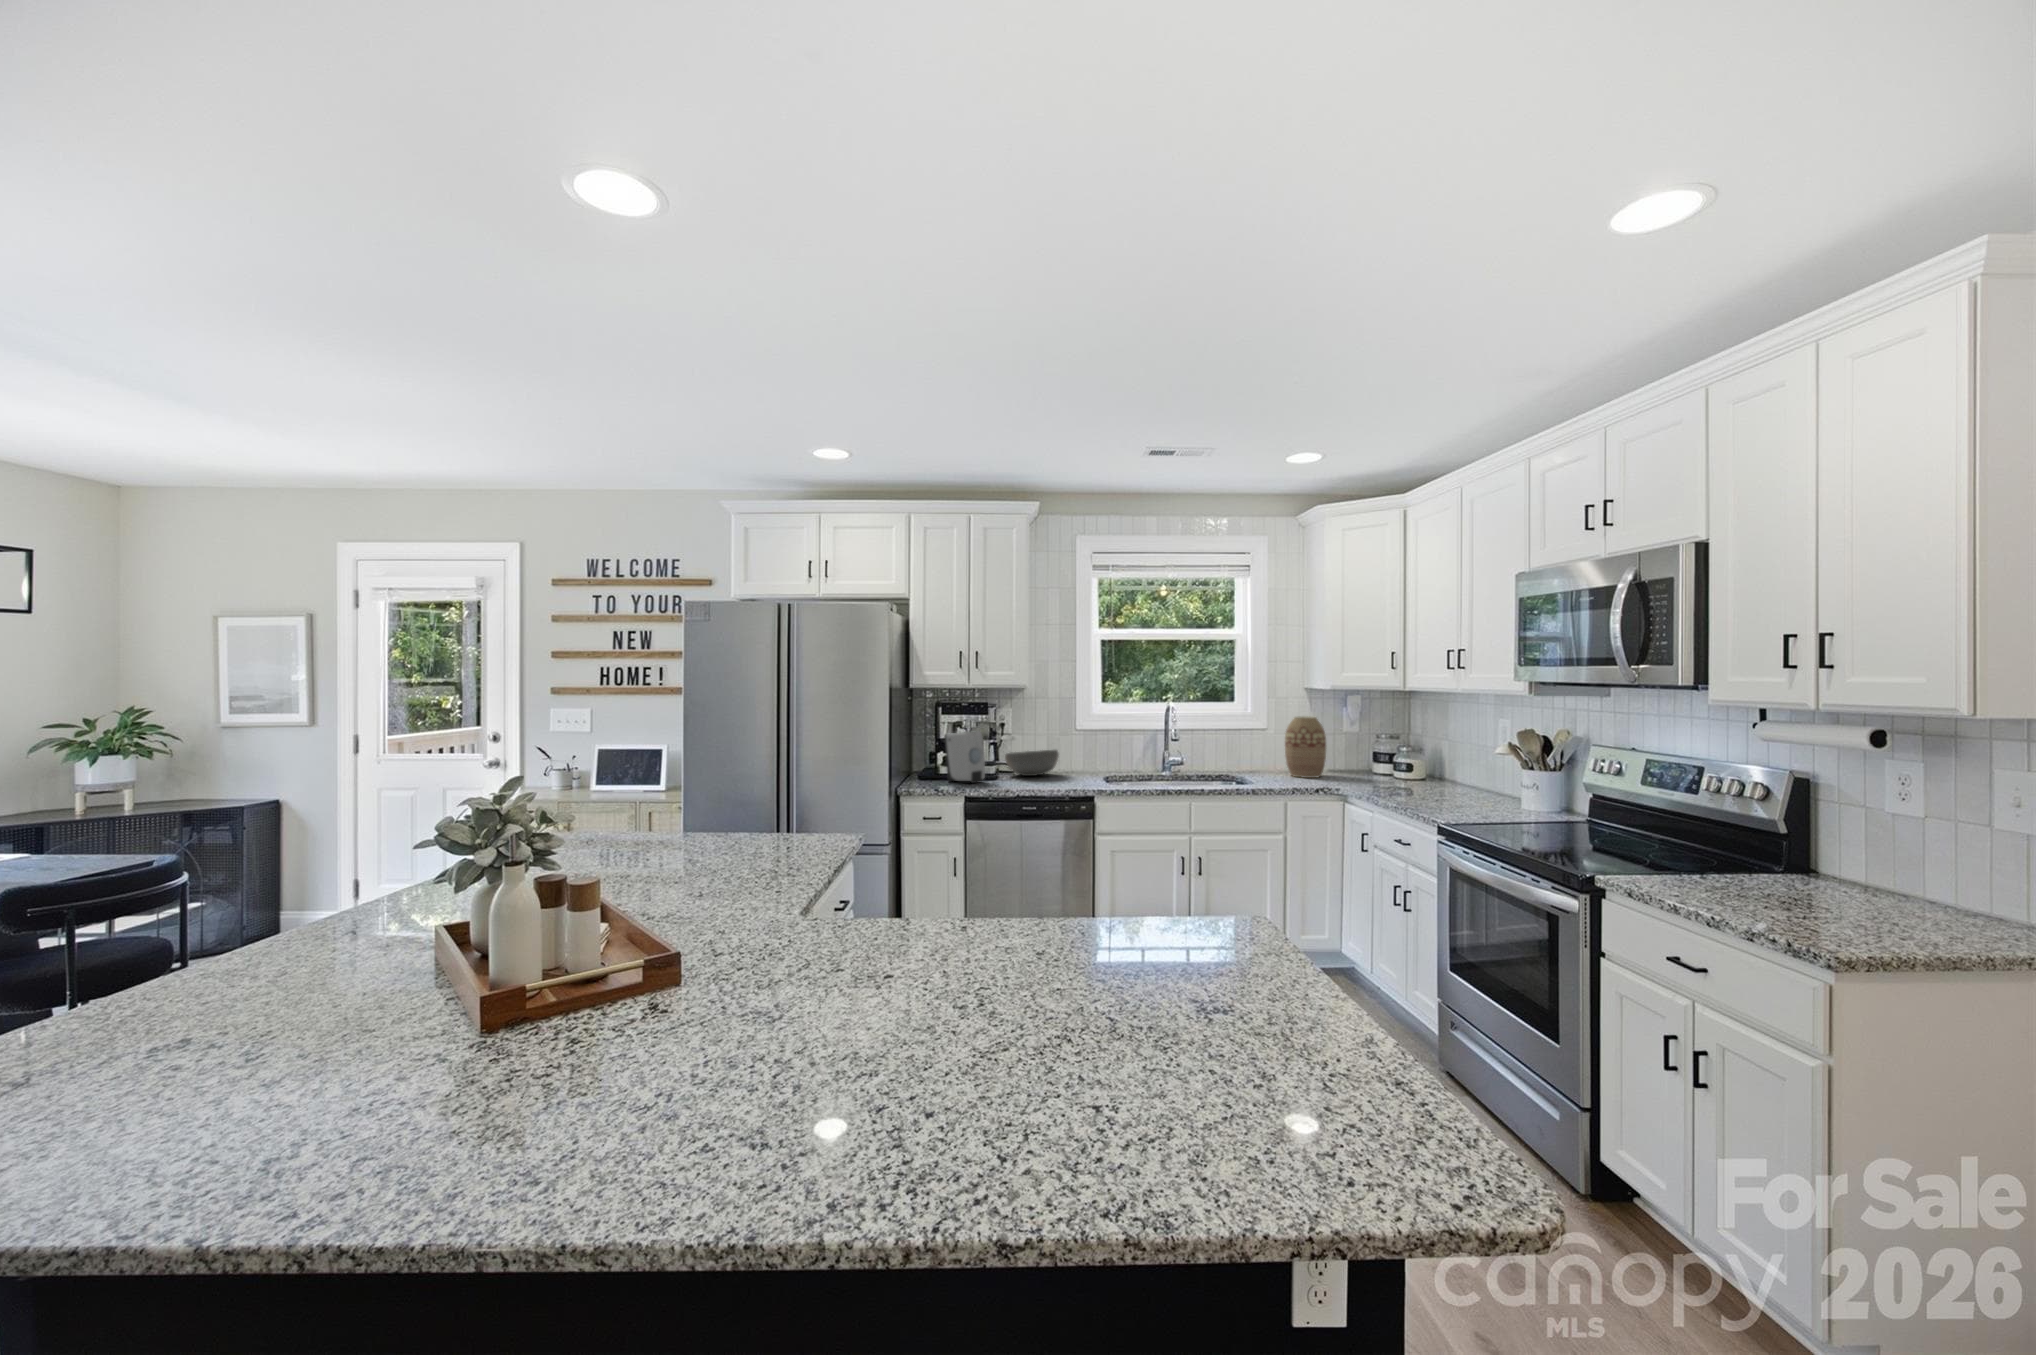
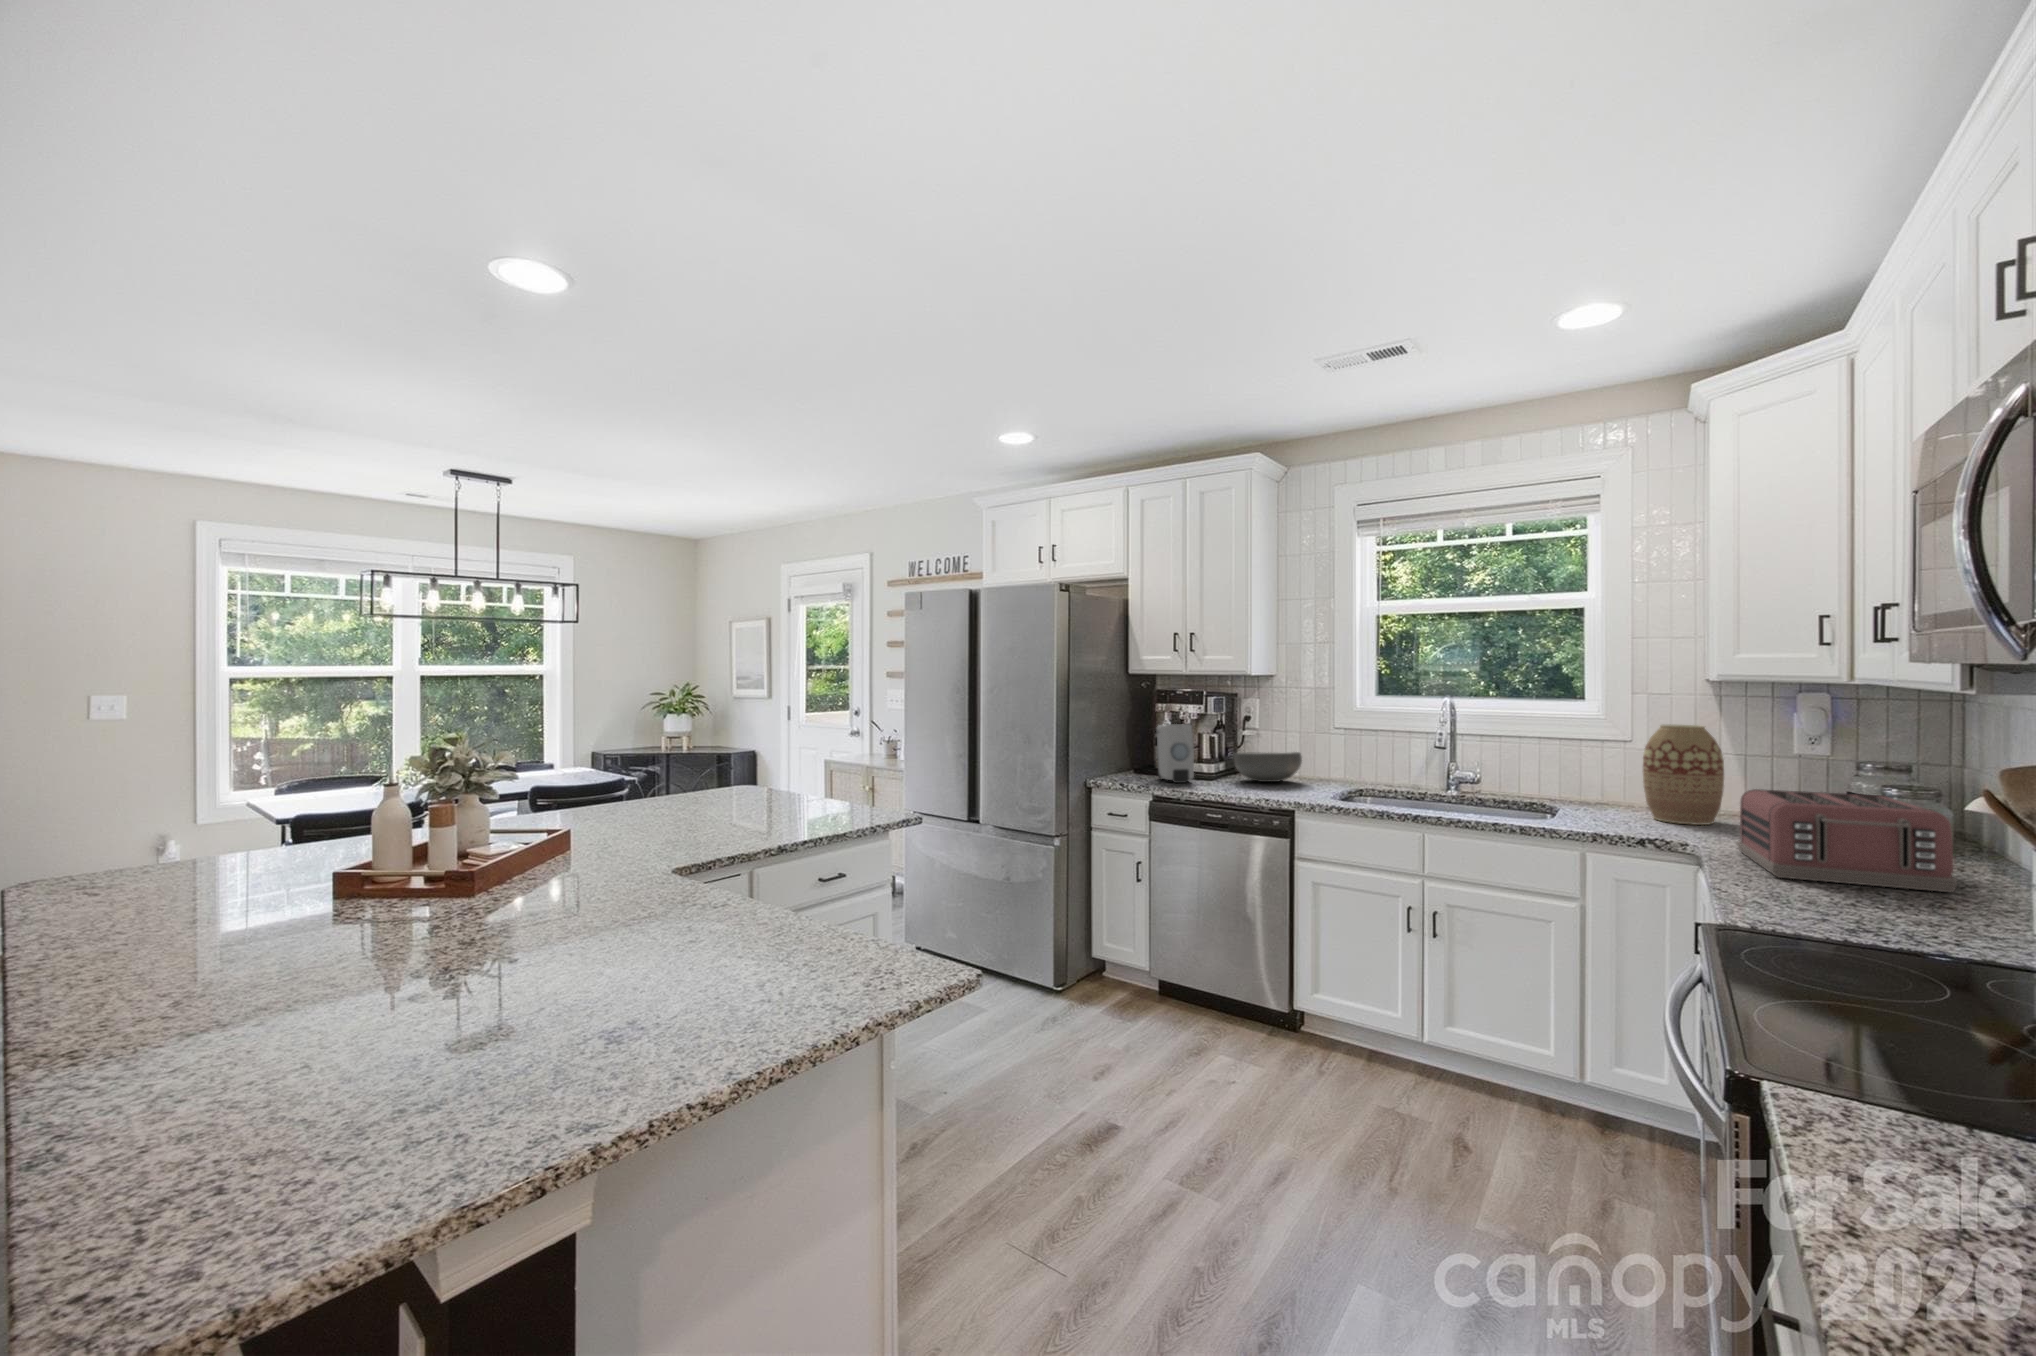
toaster: none [1368,751,1476,800] -> present [1737,789,1957,892]

